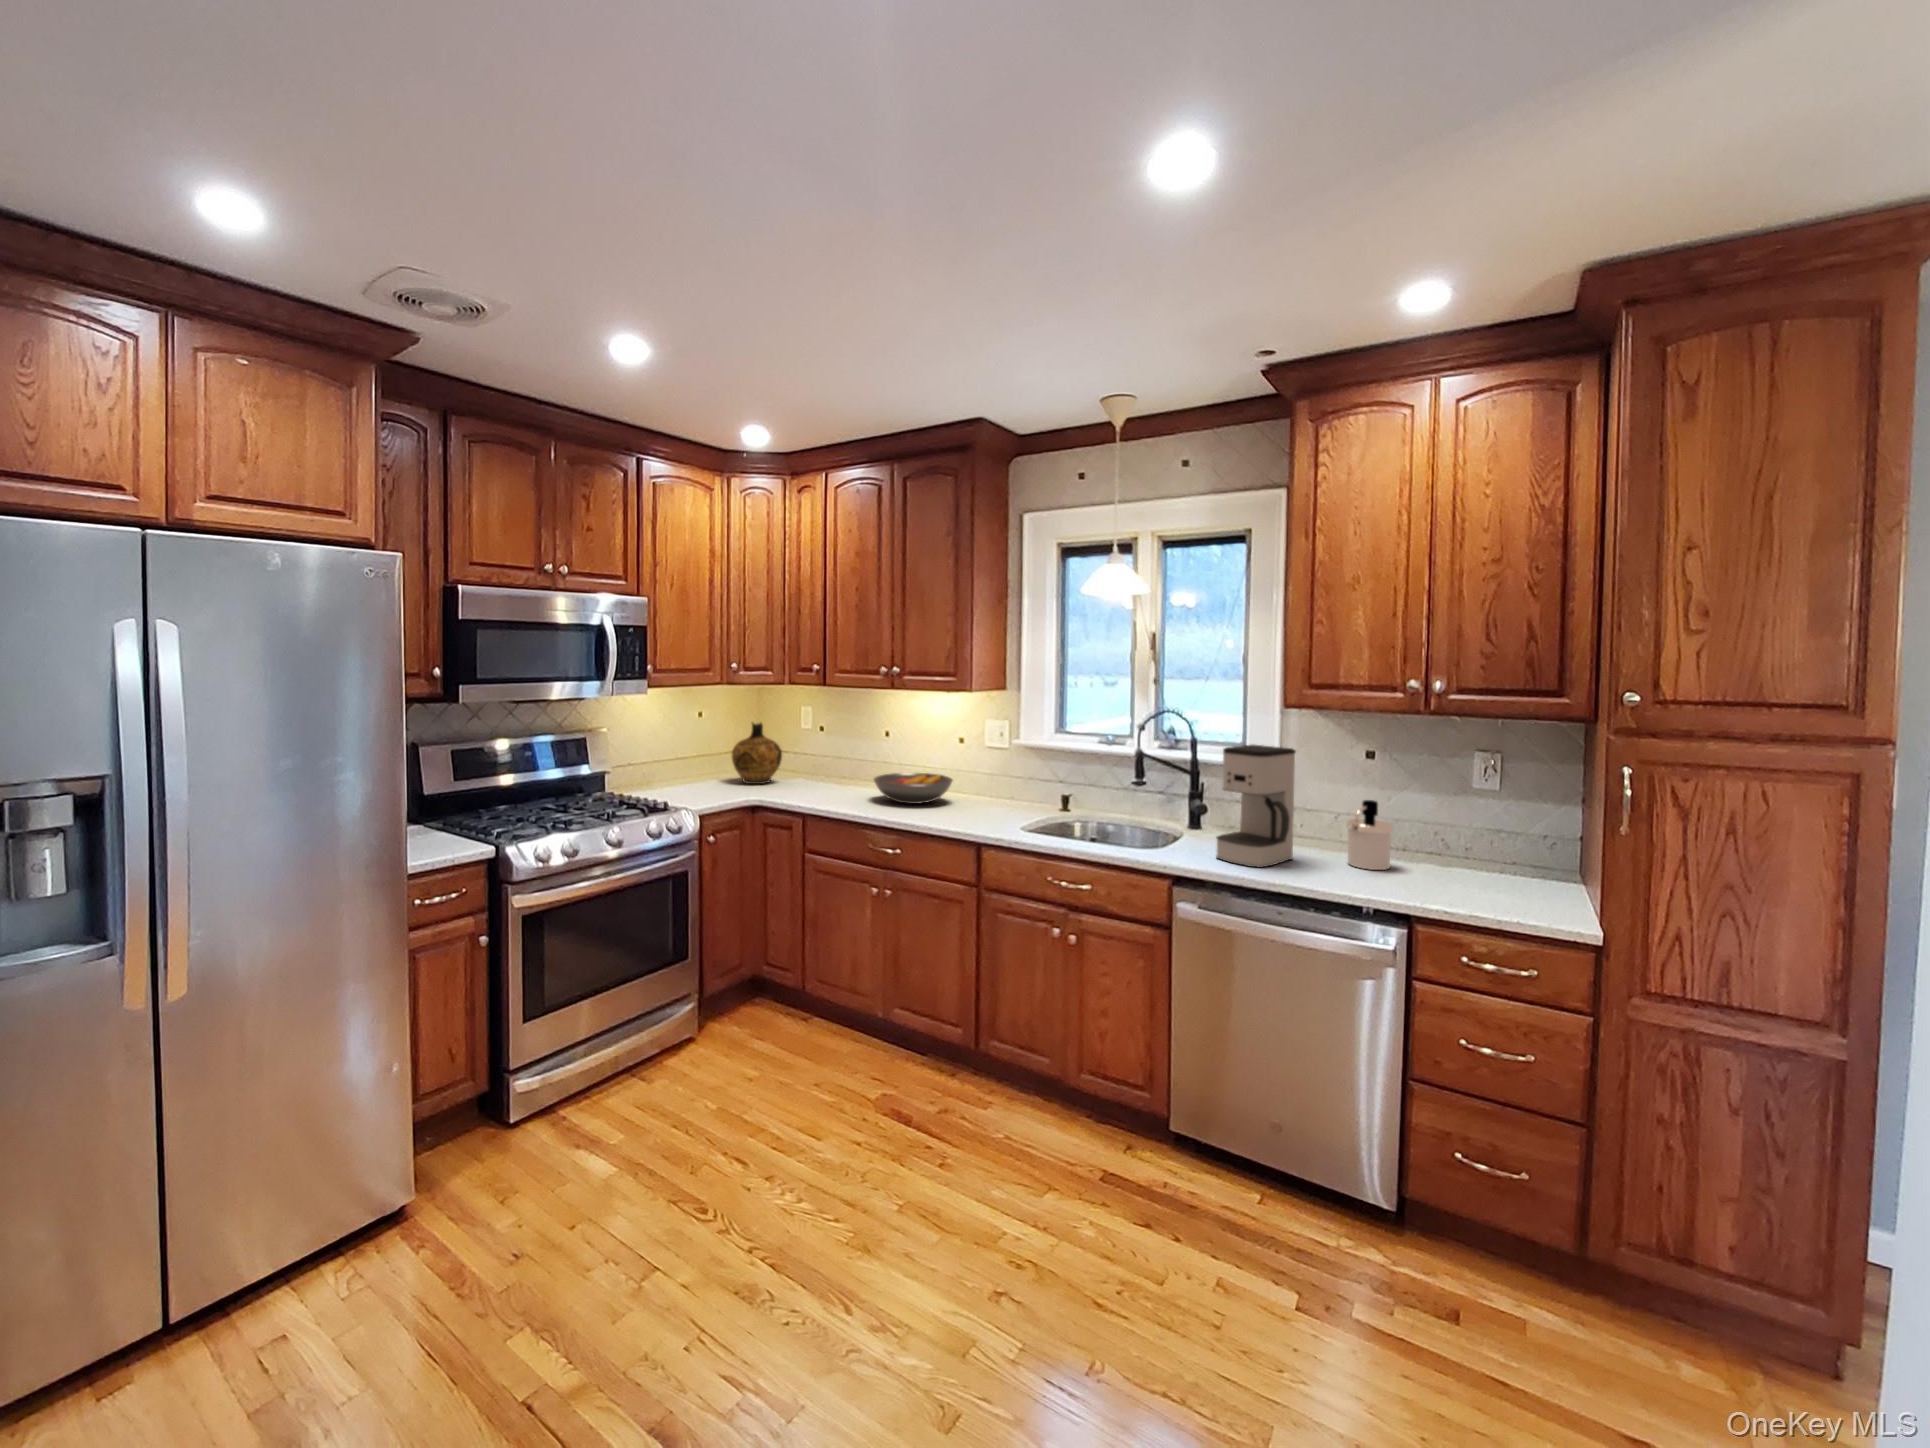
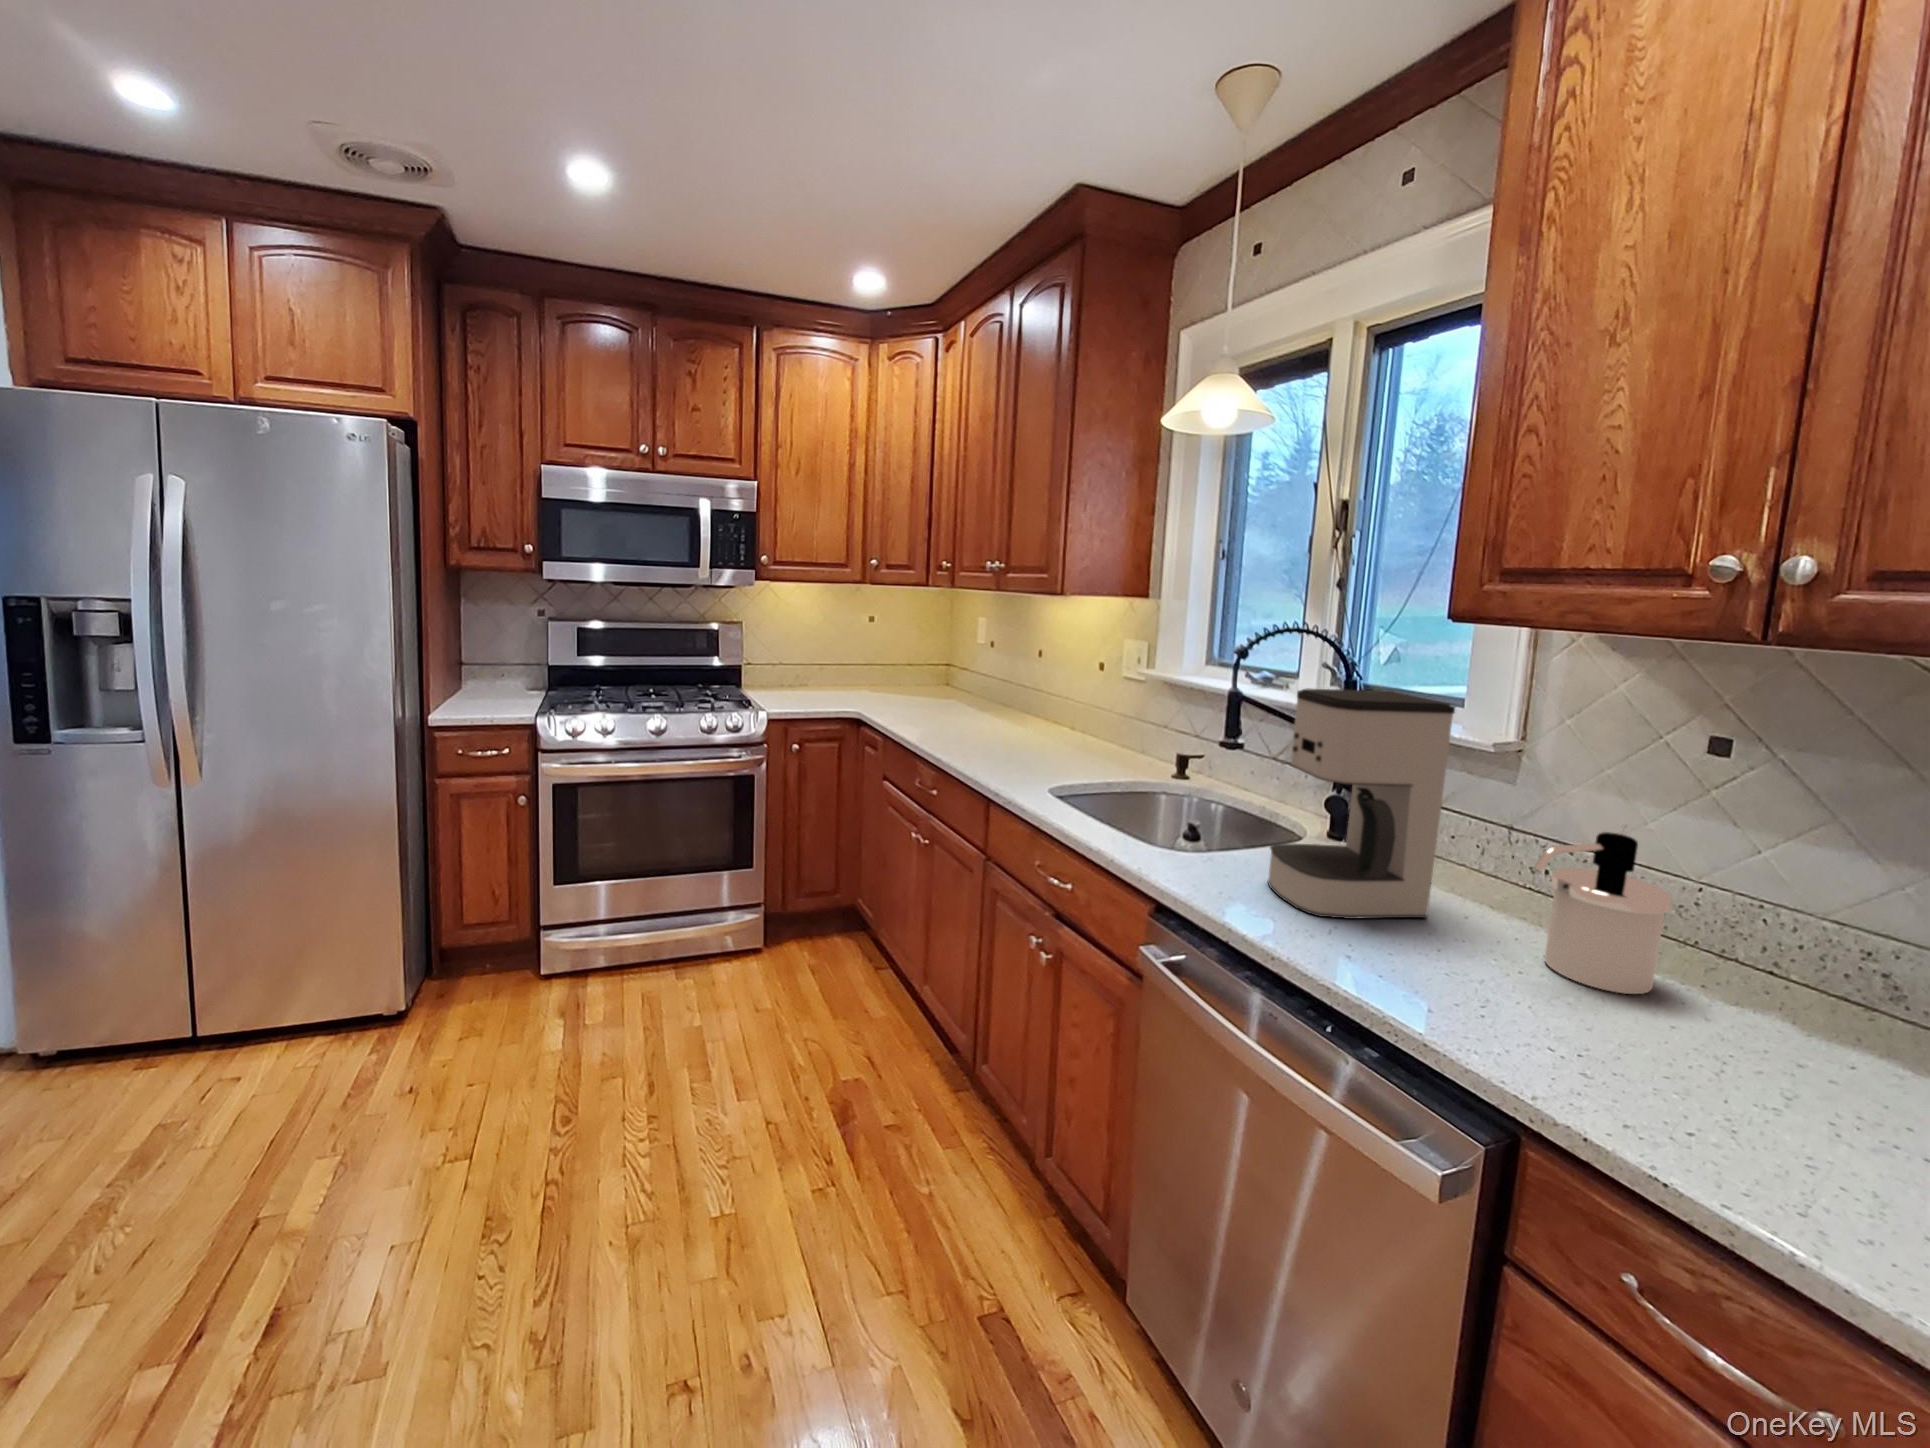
ceramic jug: present [732,723,782,784] -> none [884,627,938,696]
fruit bowl: present [874,773,953,804] -> none [974,697,1073,736]

